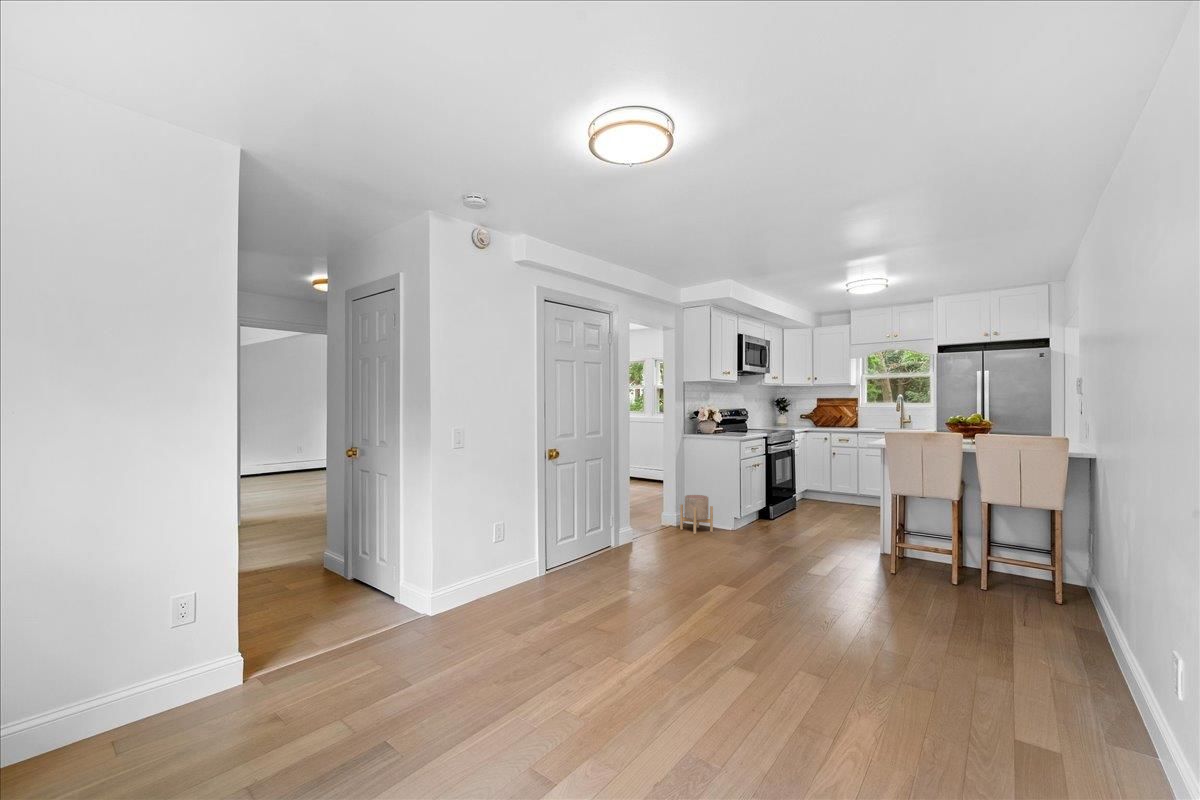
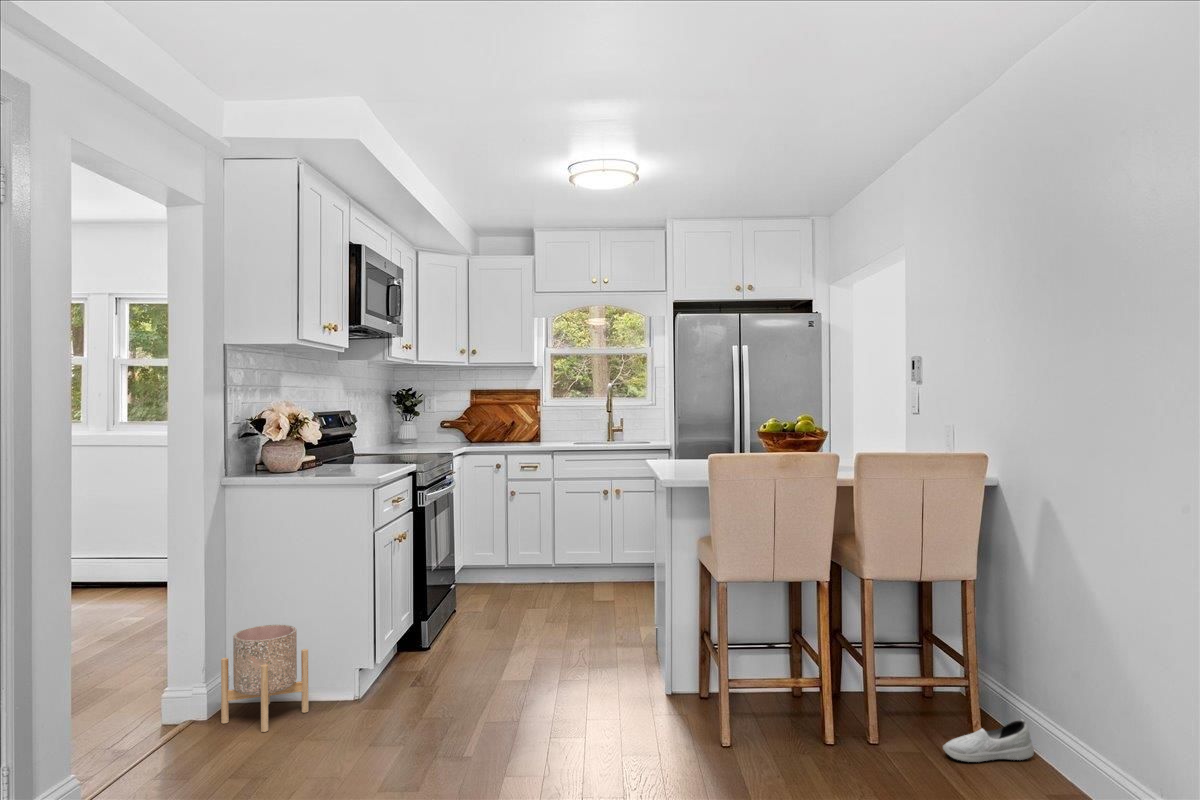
shoe: none [1013,585,1075,606] -> present [943,720,1034,762]

